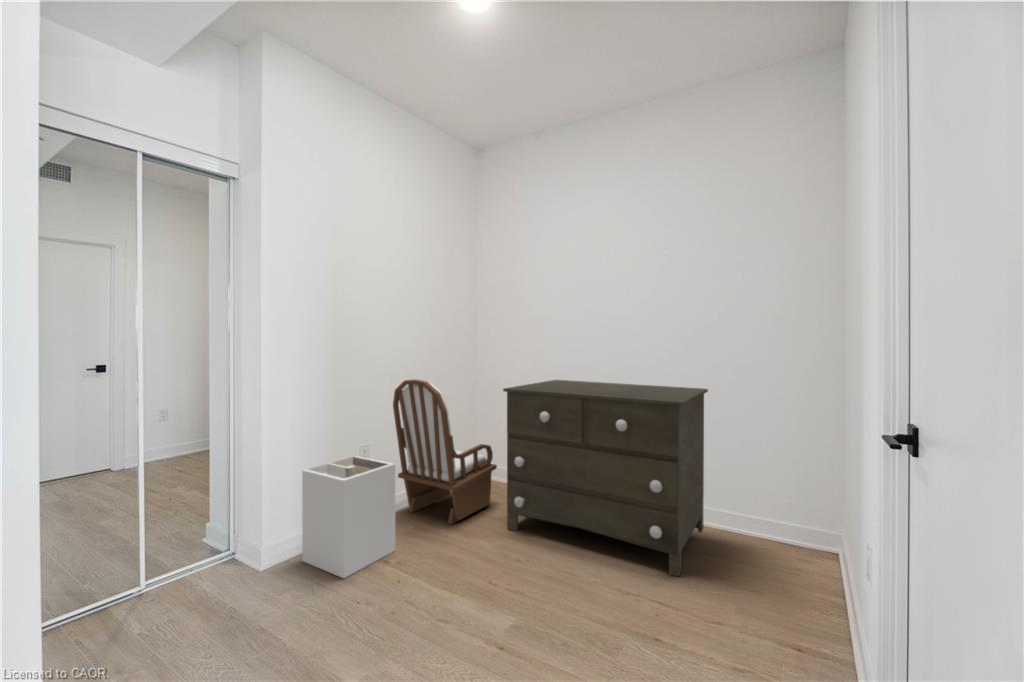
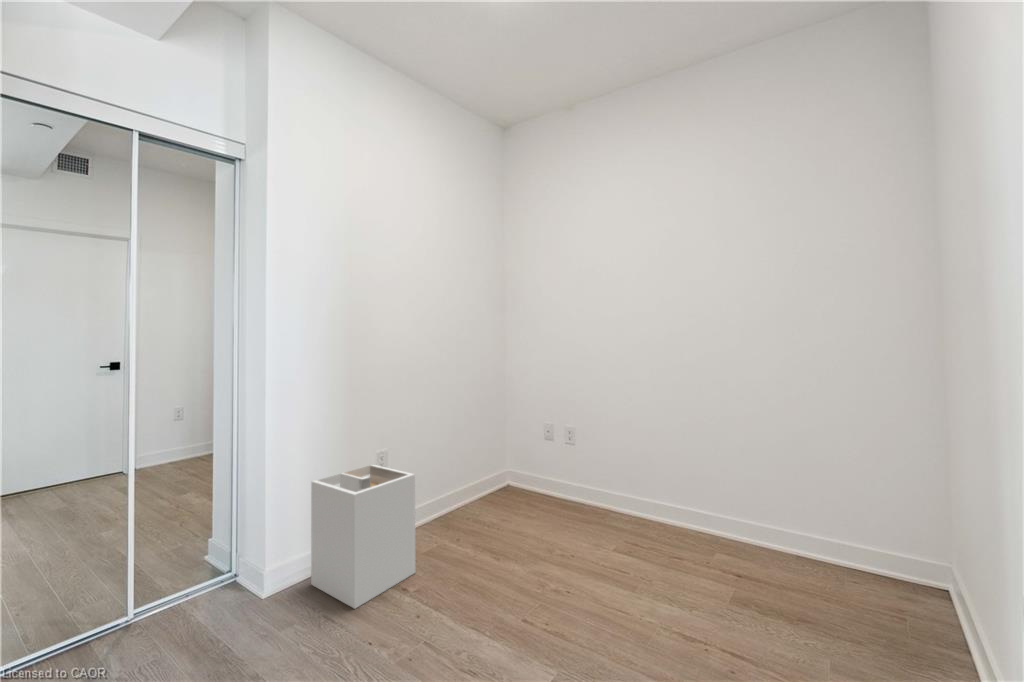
armchair: present [393,379,497,524] -> none [415,380,527,541]
dresser: present [503,380,708,576] -> none [535,381,769,616]

